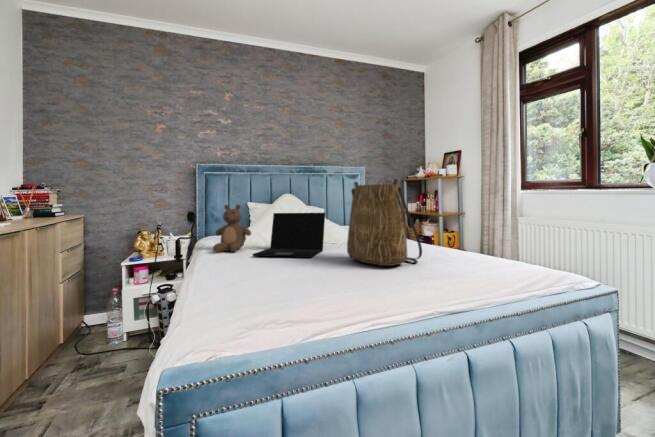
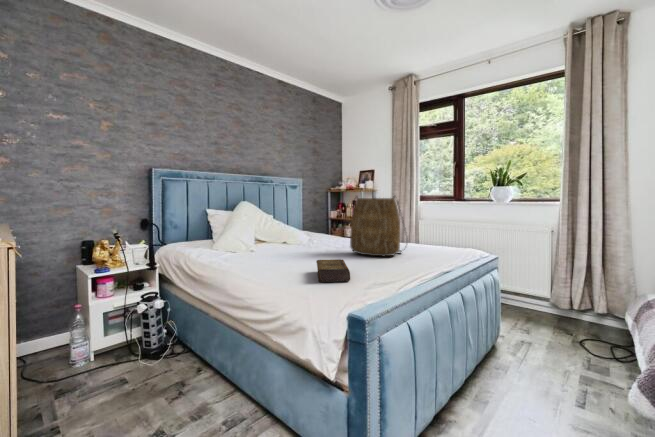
teddy bear: present [213,205,251,252] -> none [210,211,247,255]
laptop: present [253,213,325,258] -> none [267,218,320,256]
book: none [217,266,288,301] -> present [316,259,350,282]

